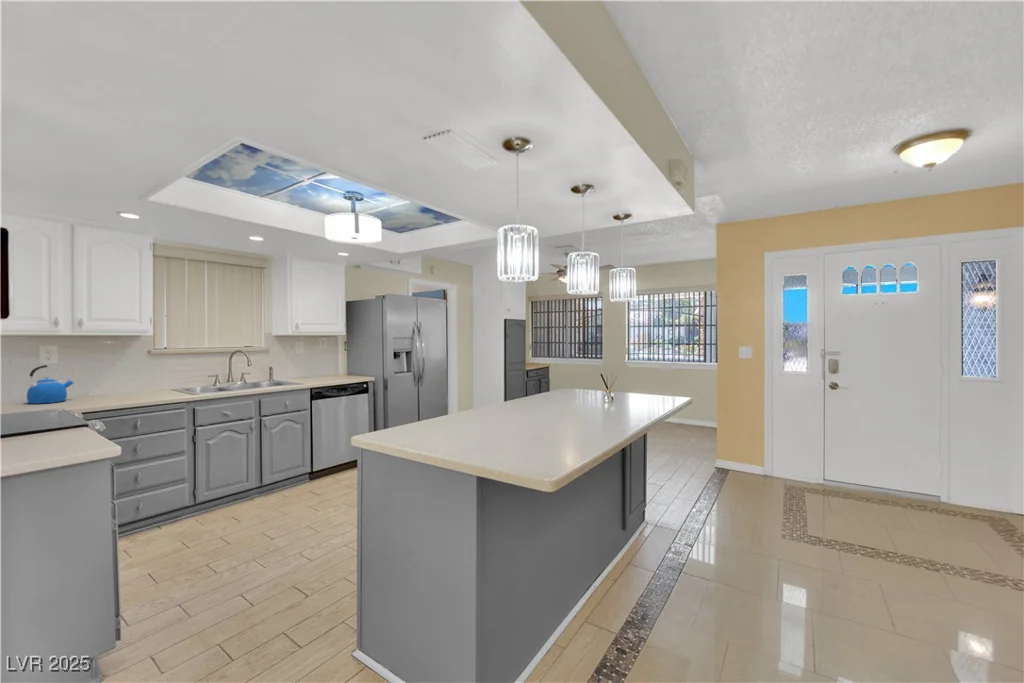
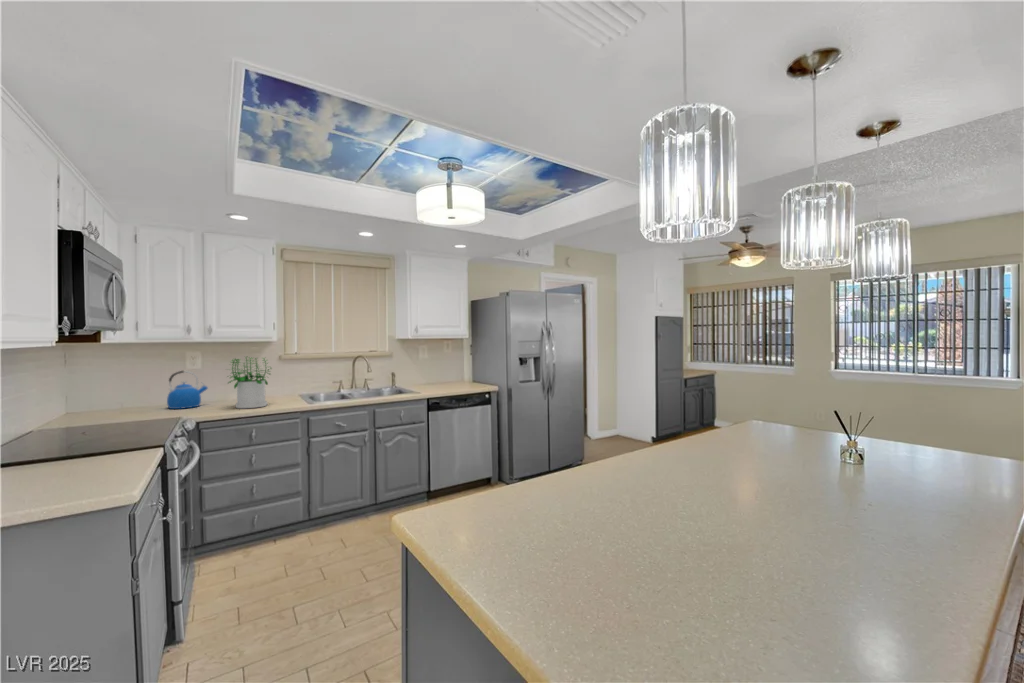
potted plant: none [101,350,151,401] -> present [228,358,270,408]

